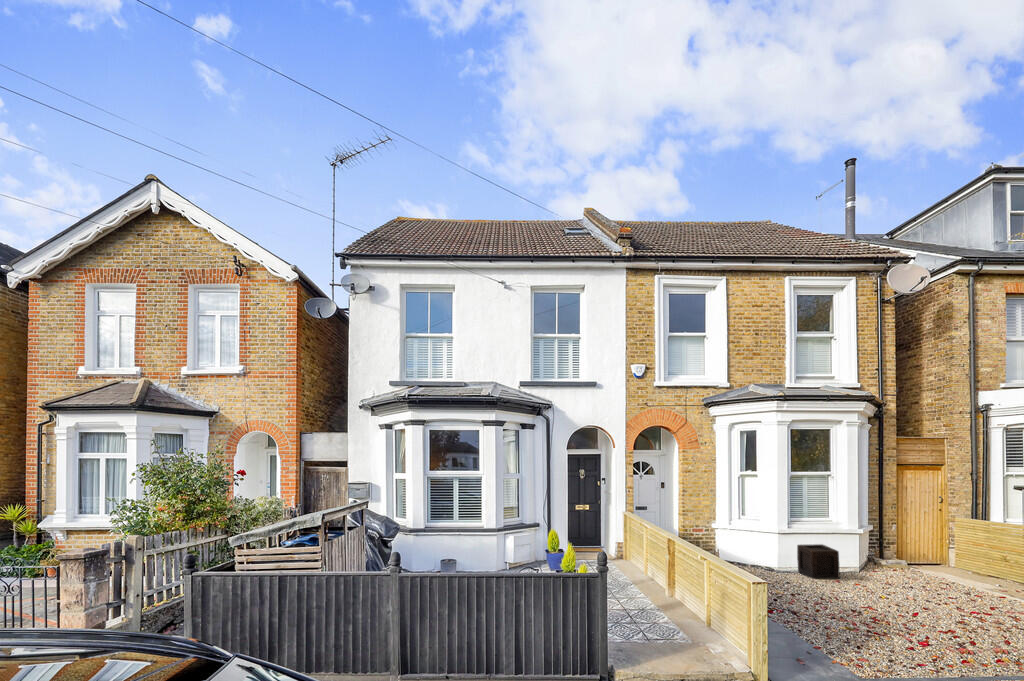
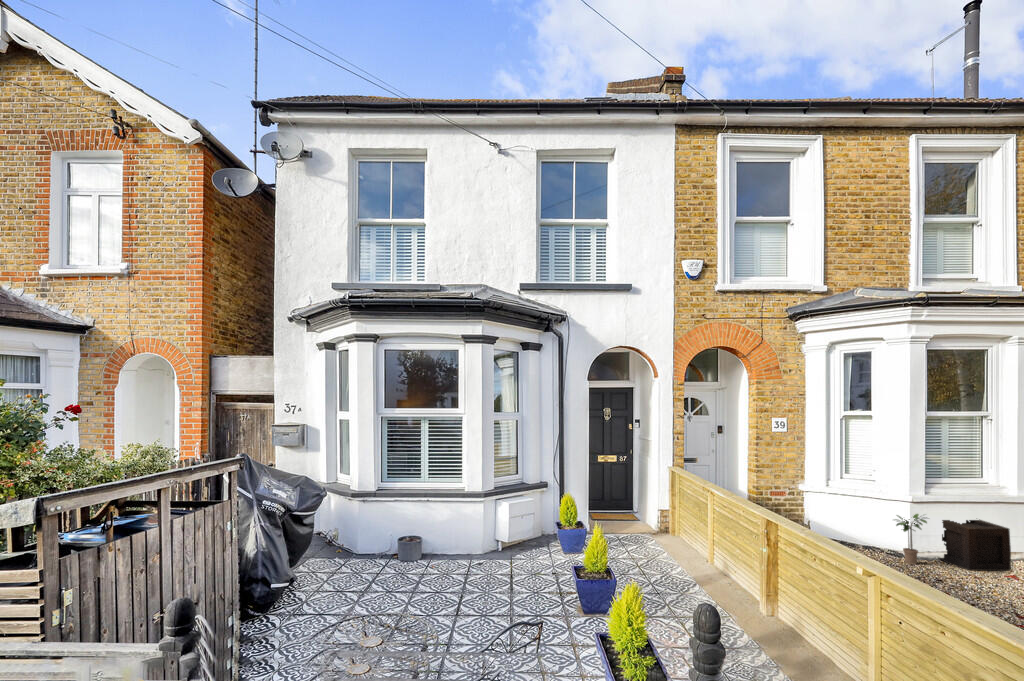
potted plant: none [767,542,791,576] -> present [895,514,927,564]

